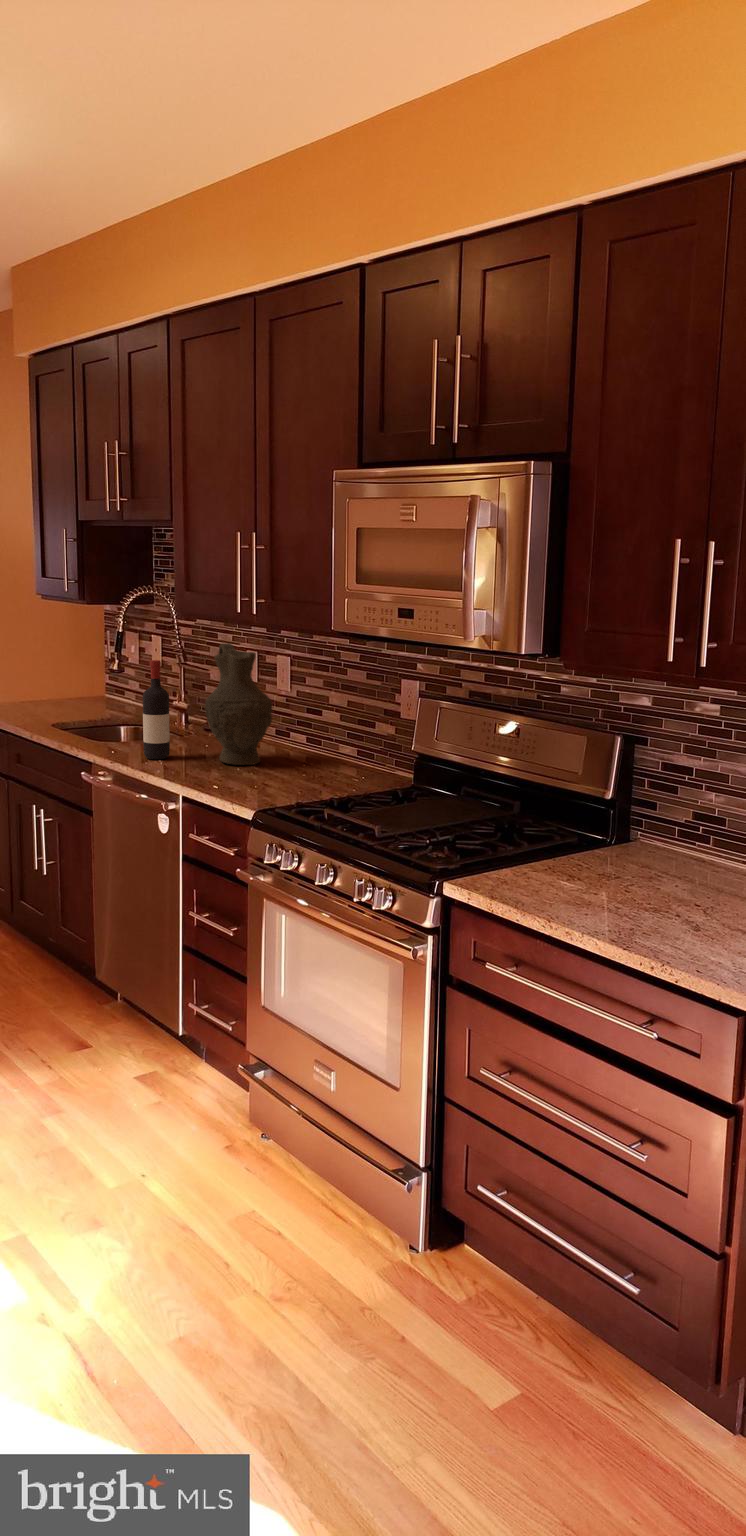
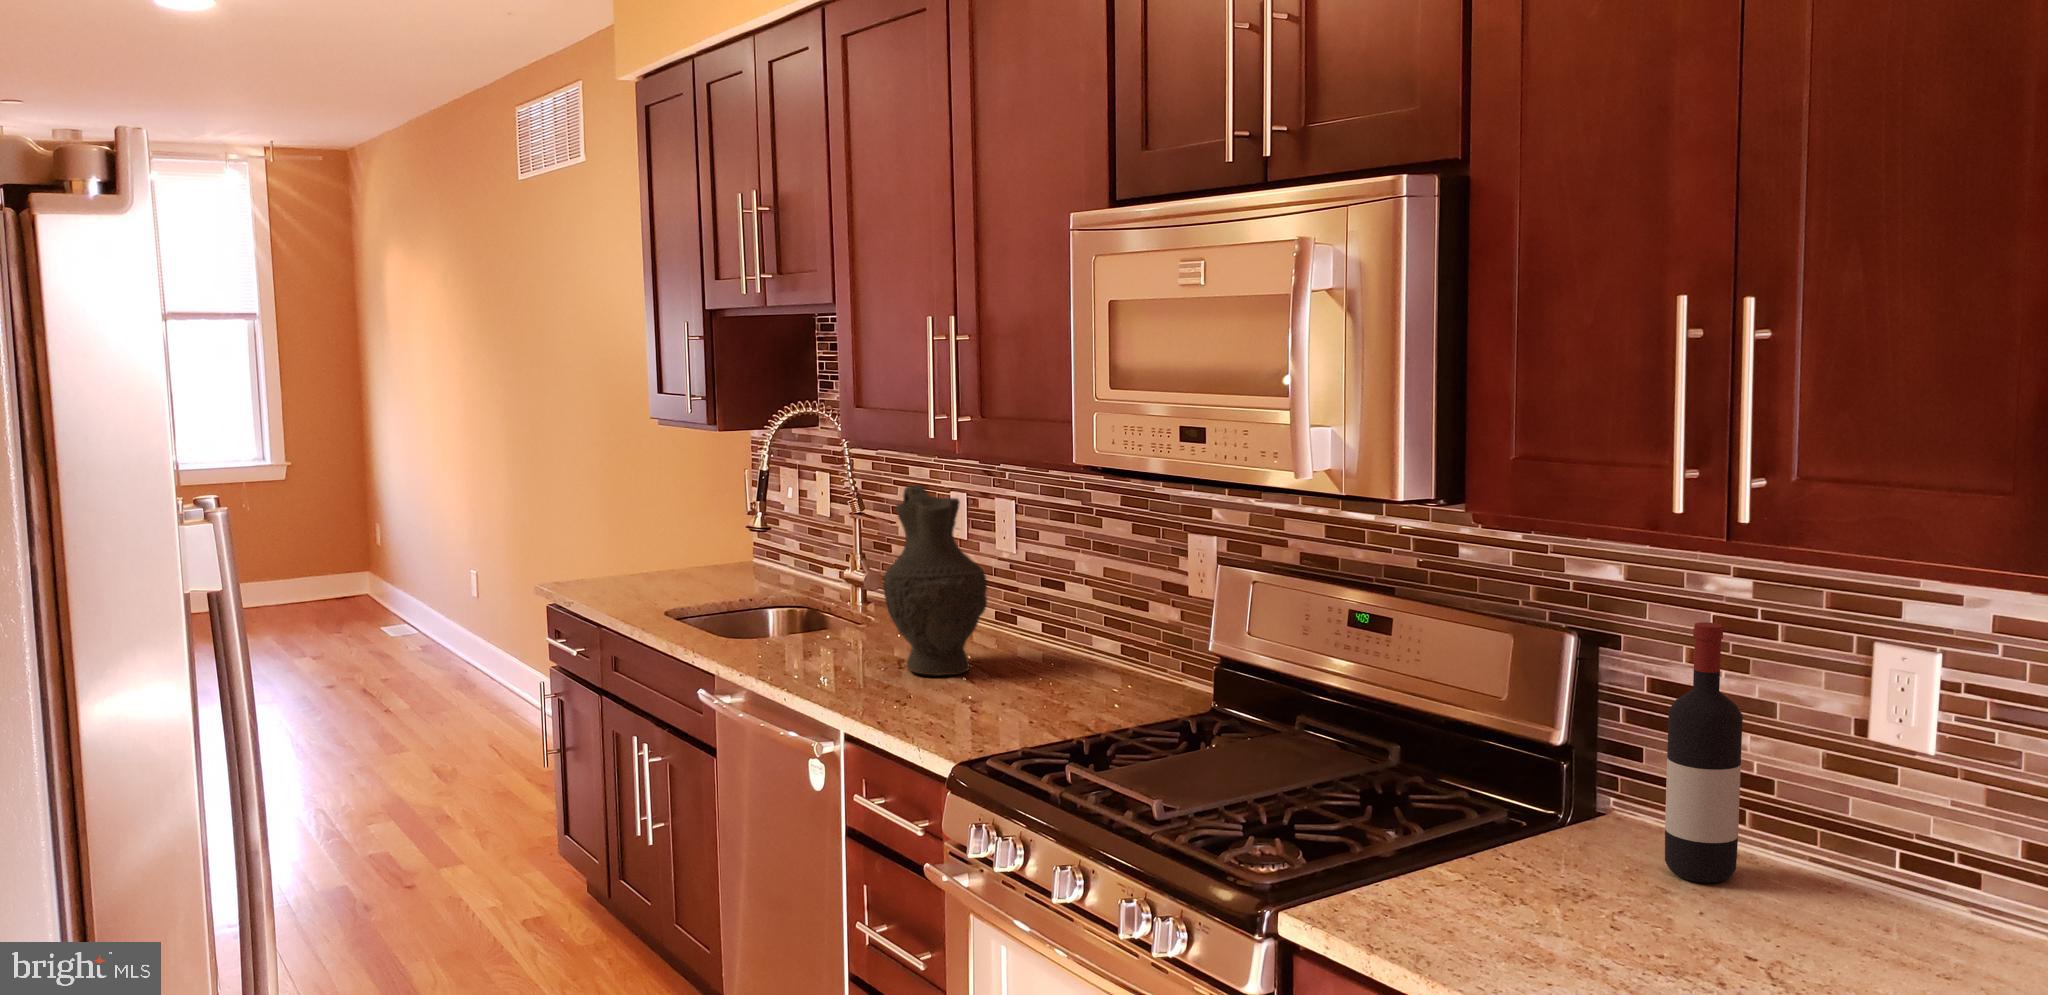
wine bottle: present [143,660,170,760] -> present [1665,622,1743,883]

